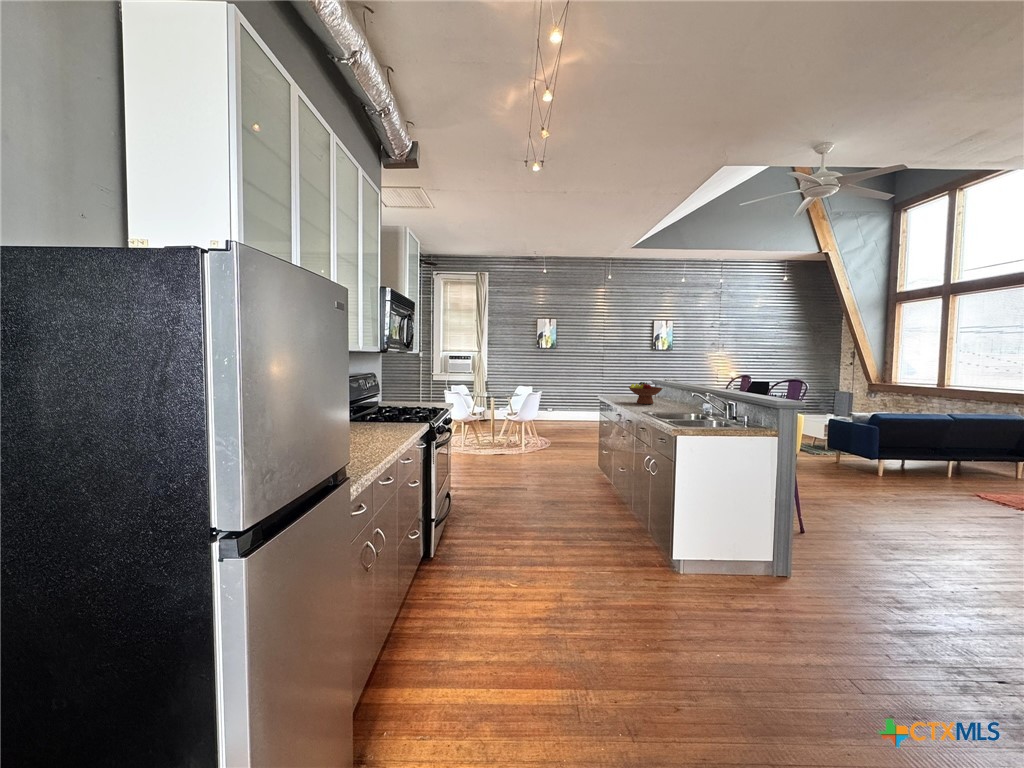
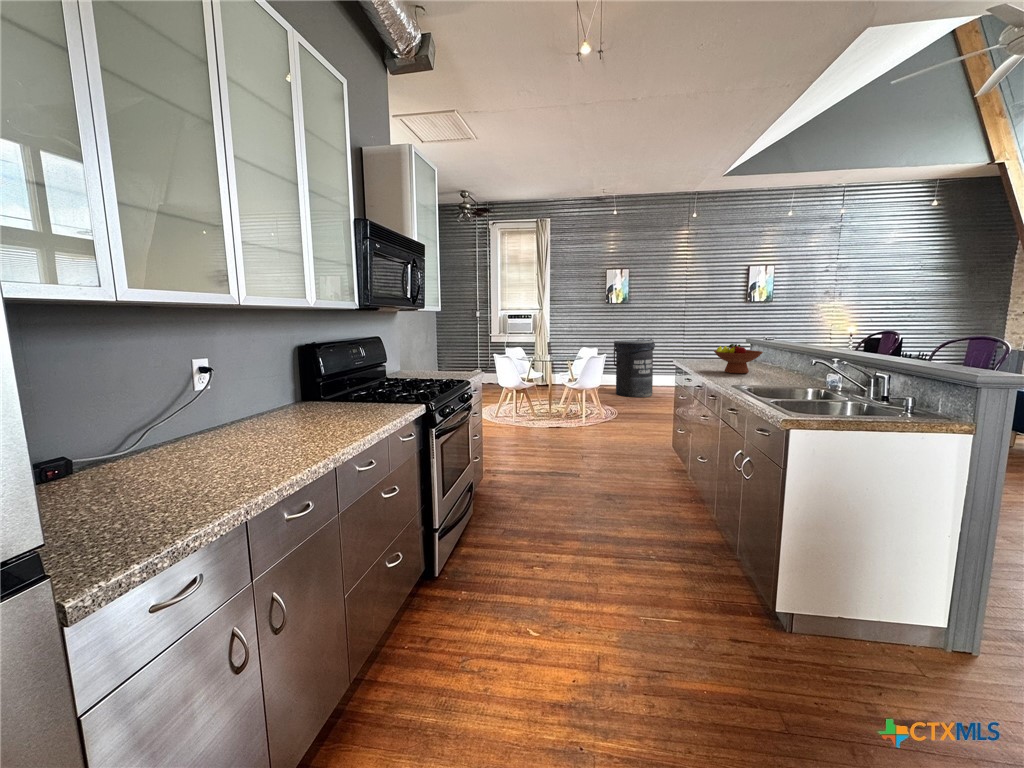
trash can: none [545,378,580,429] -> present [614,338,655,397]

